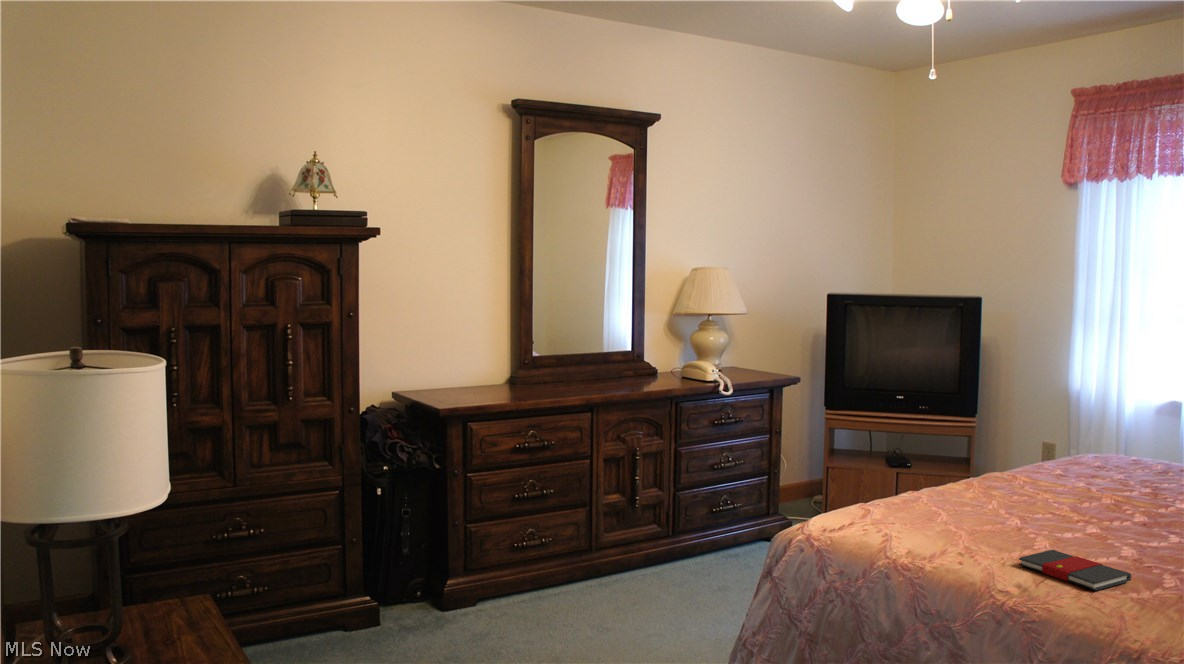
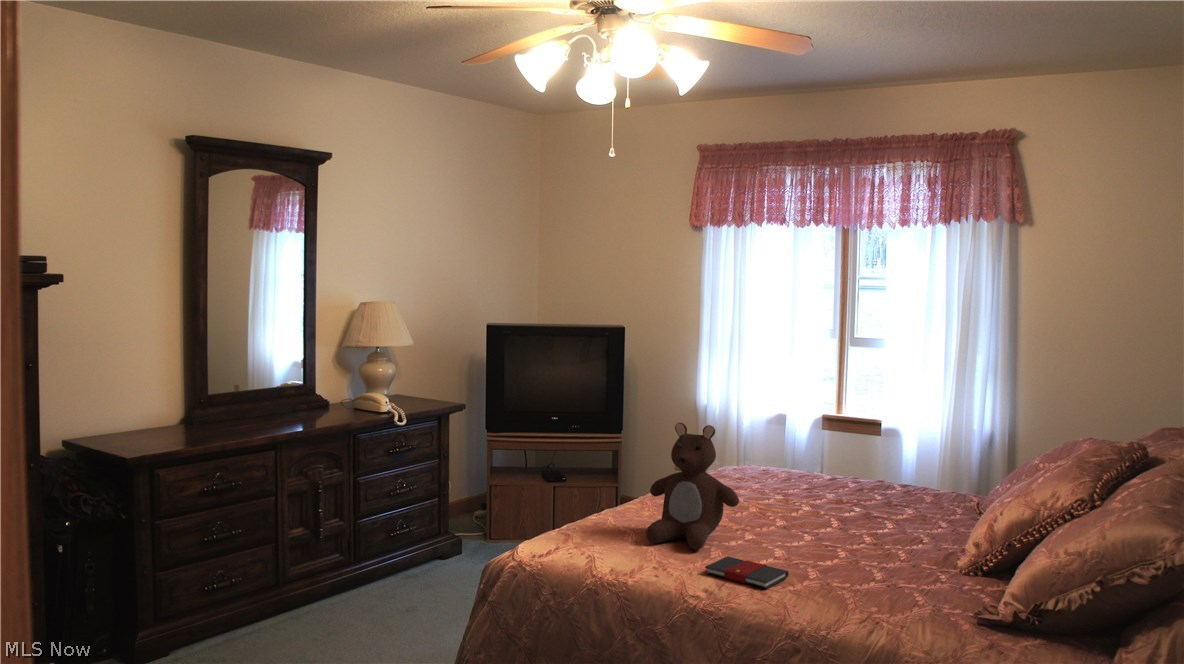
teddy bear: none [956,394,1076,539] -> present [646,423,739,550]

